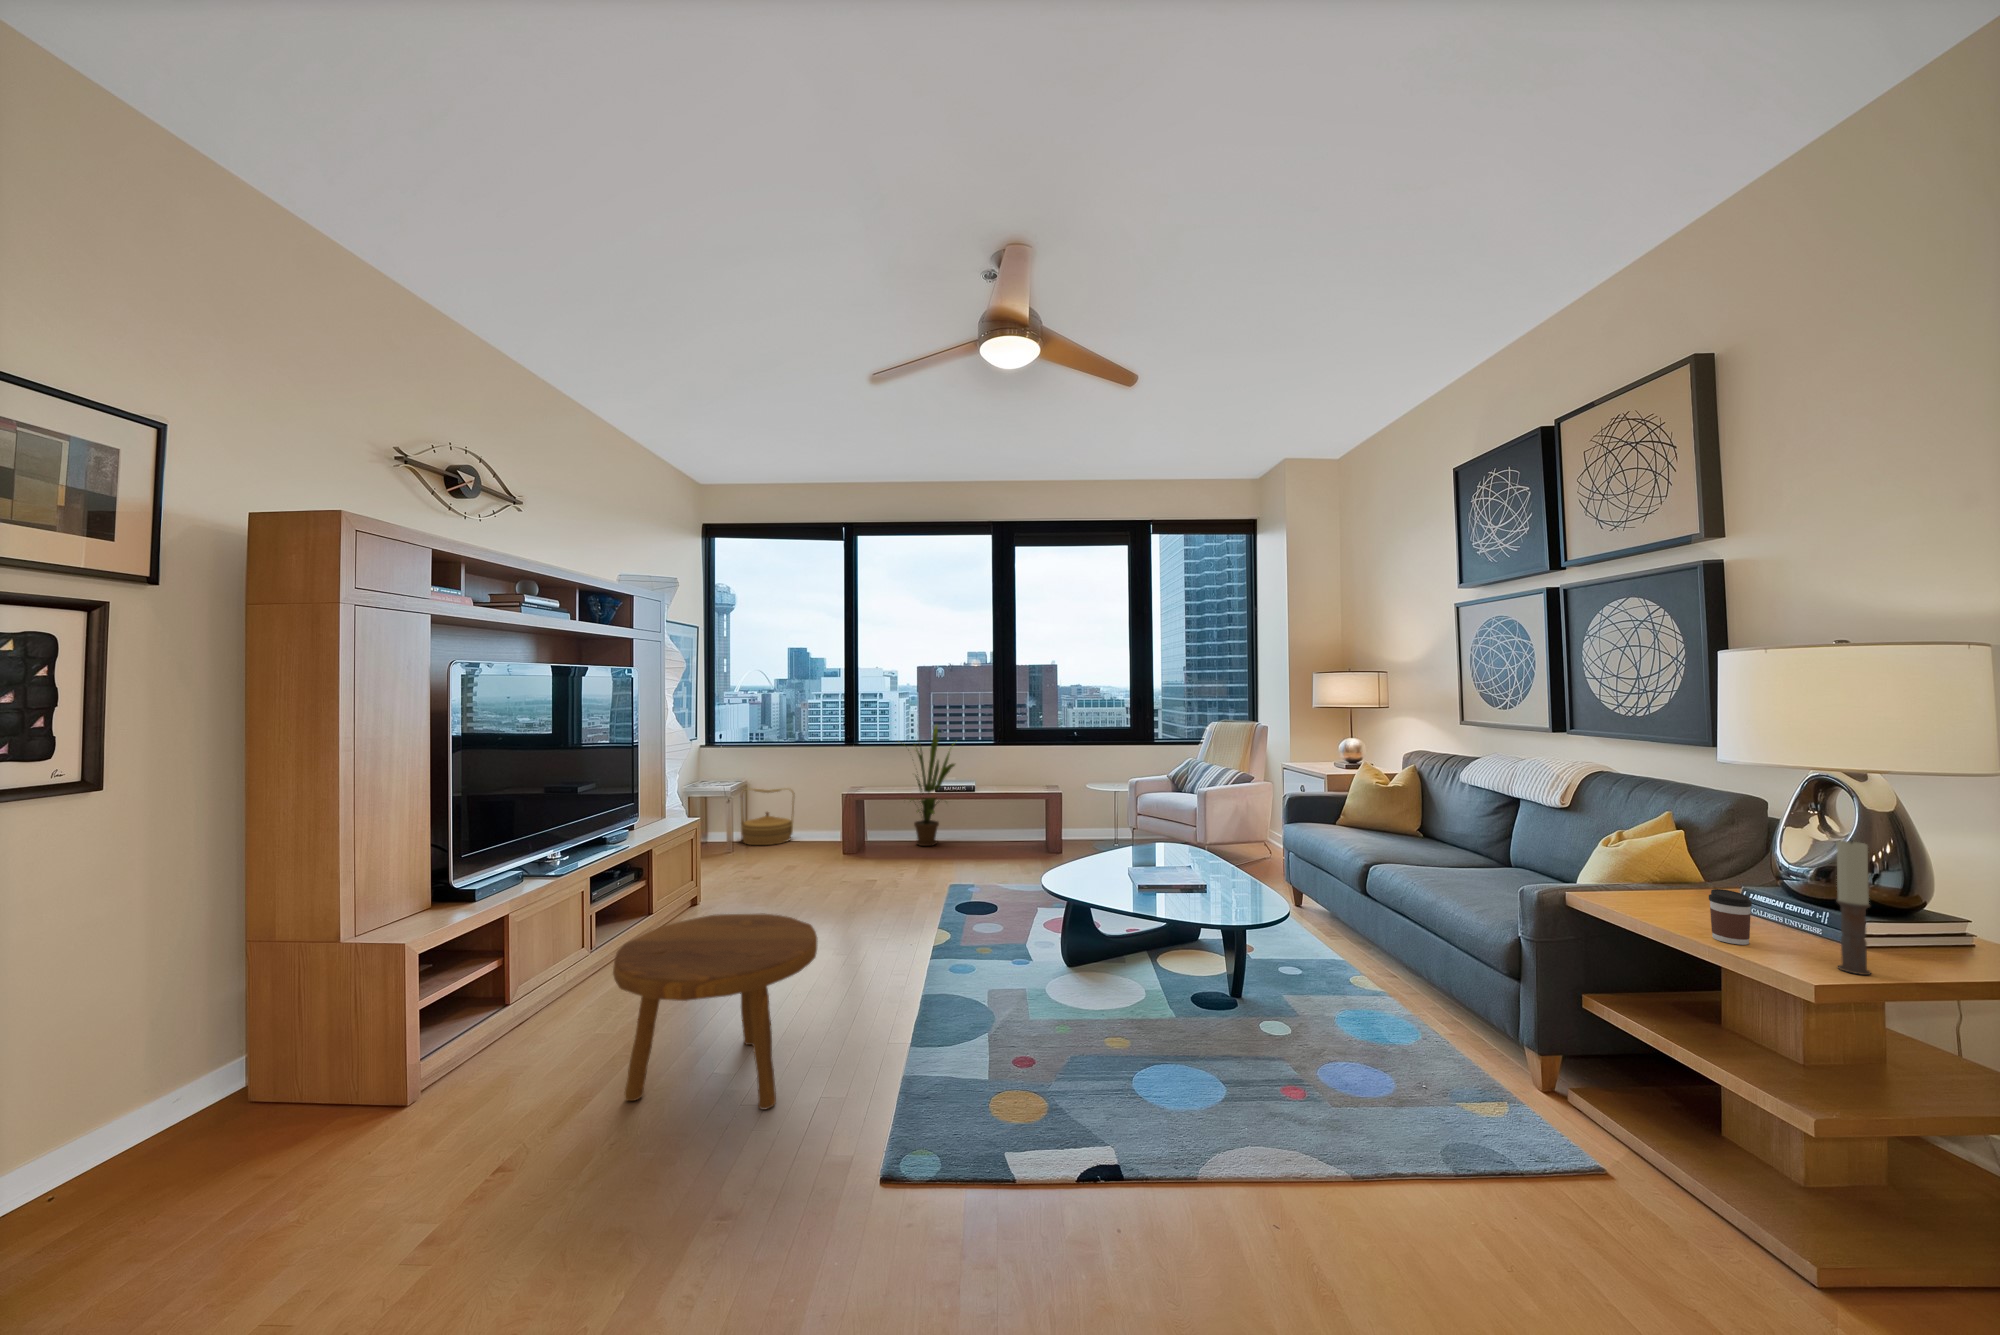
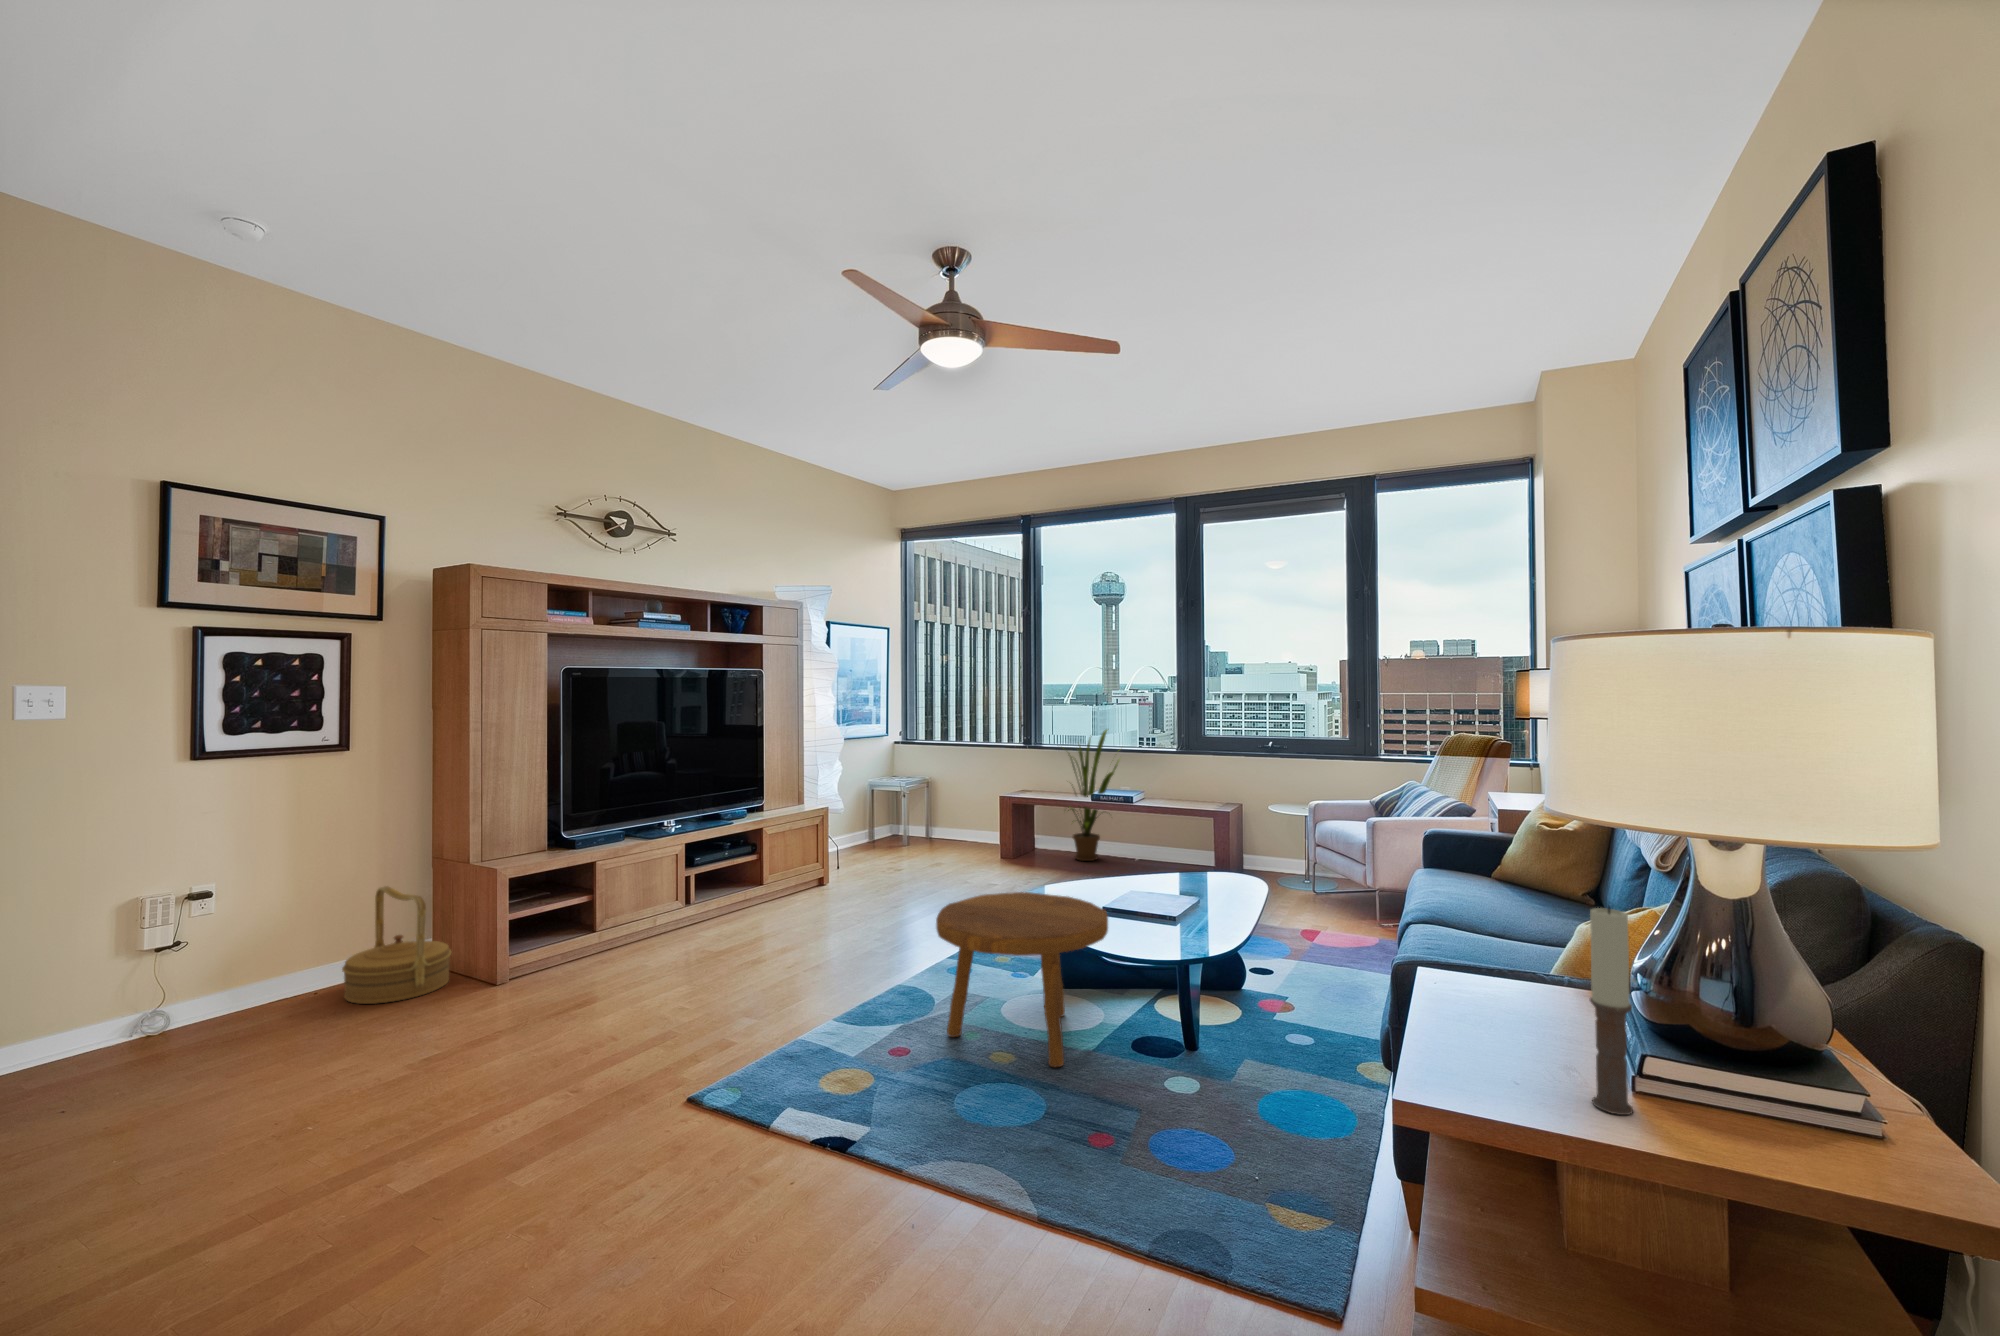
woven basket: present [741,789,795,845] -> present [342,886,451,1004]
coffee cup: present [1709,889,1752,945] -> none [1513,971,1566,1055]
footstool: present [613,913,817,1109] -> present [936,892,1108,1067]

